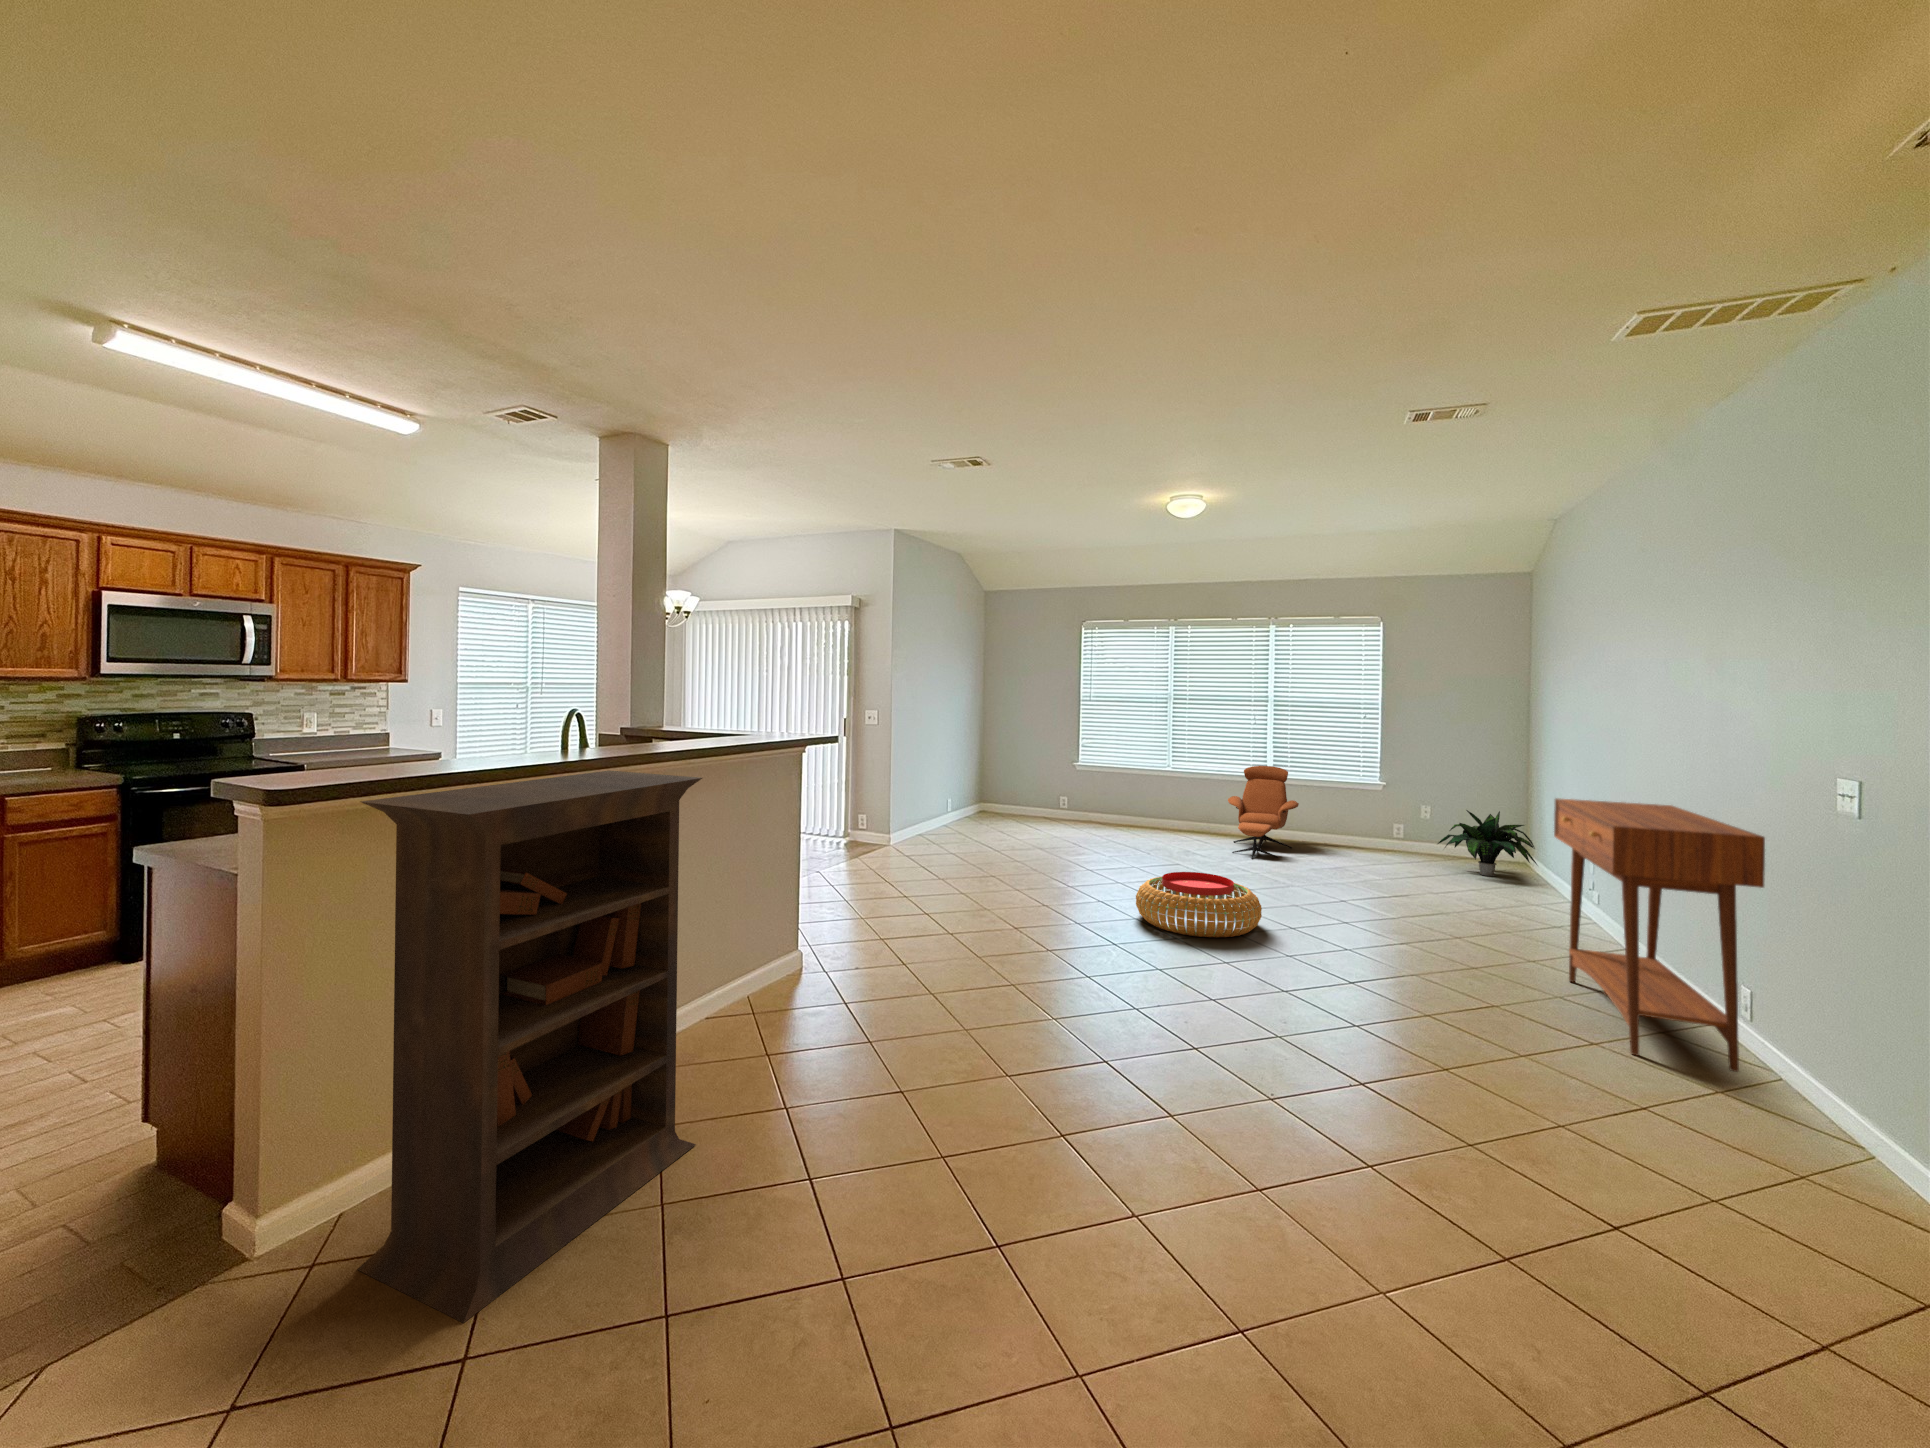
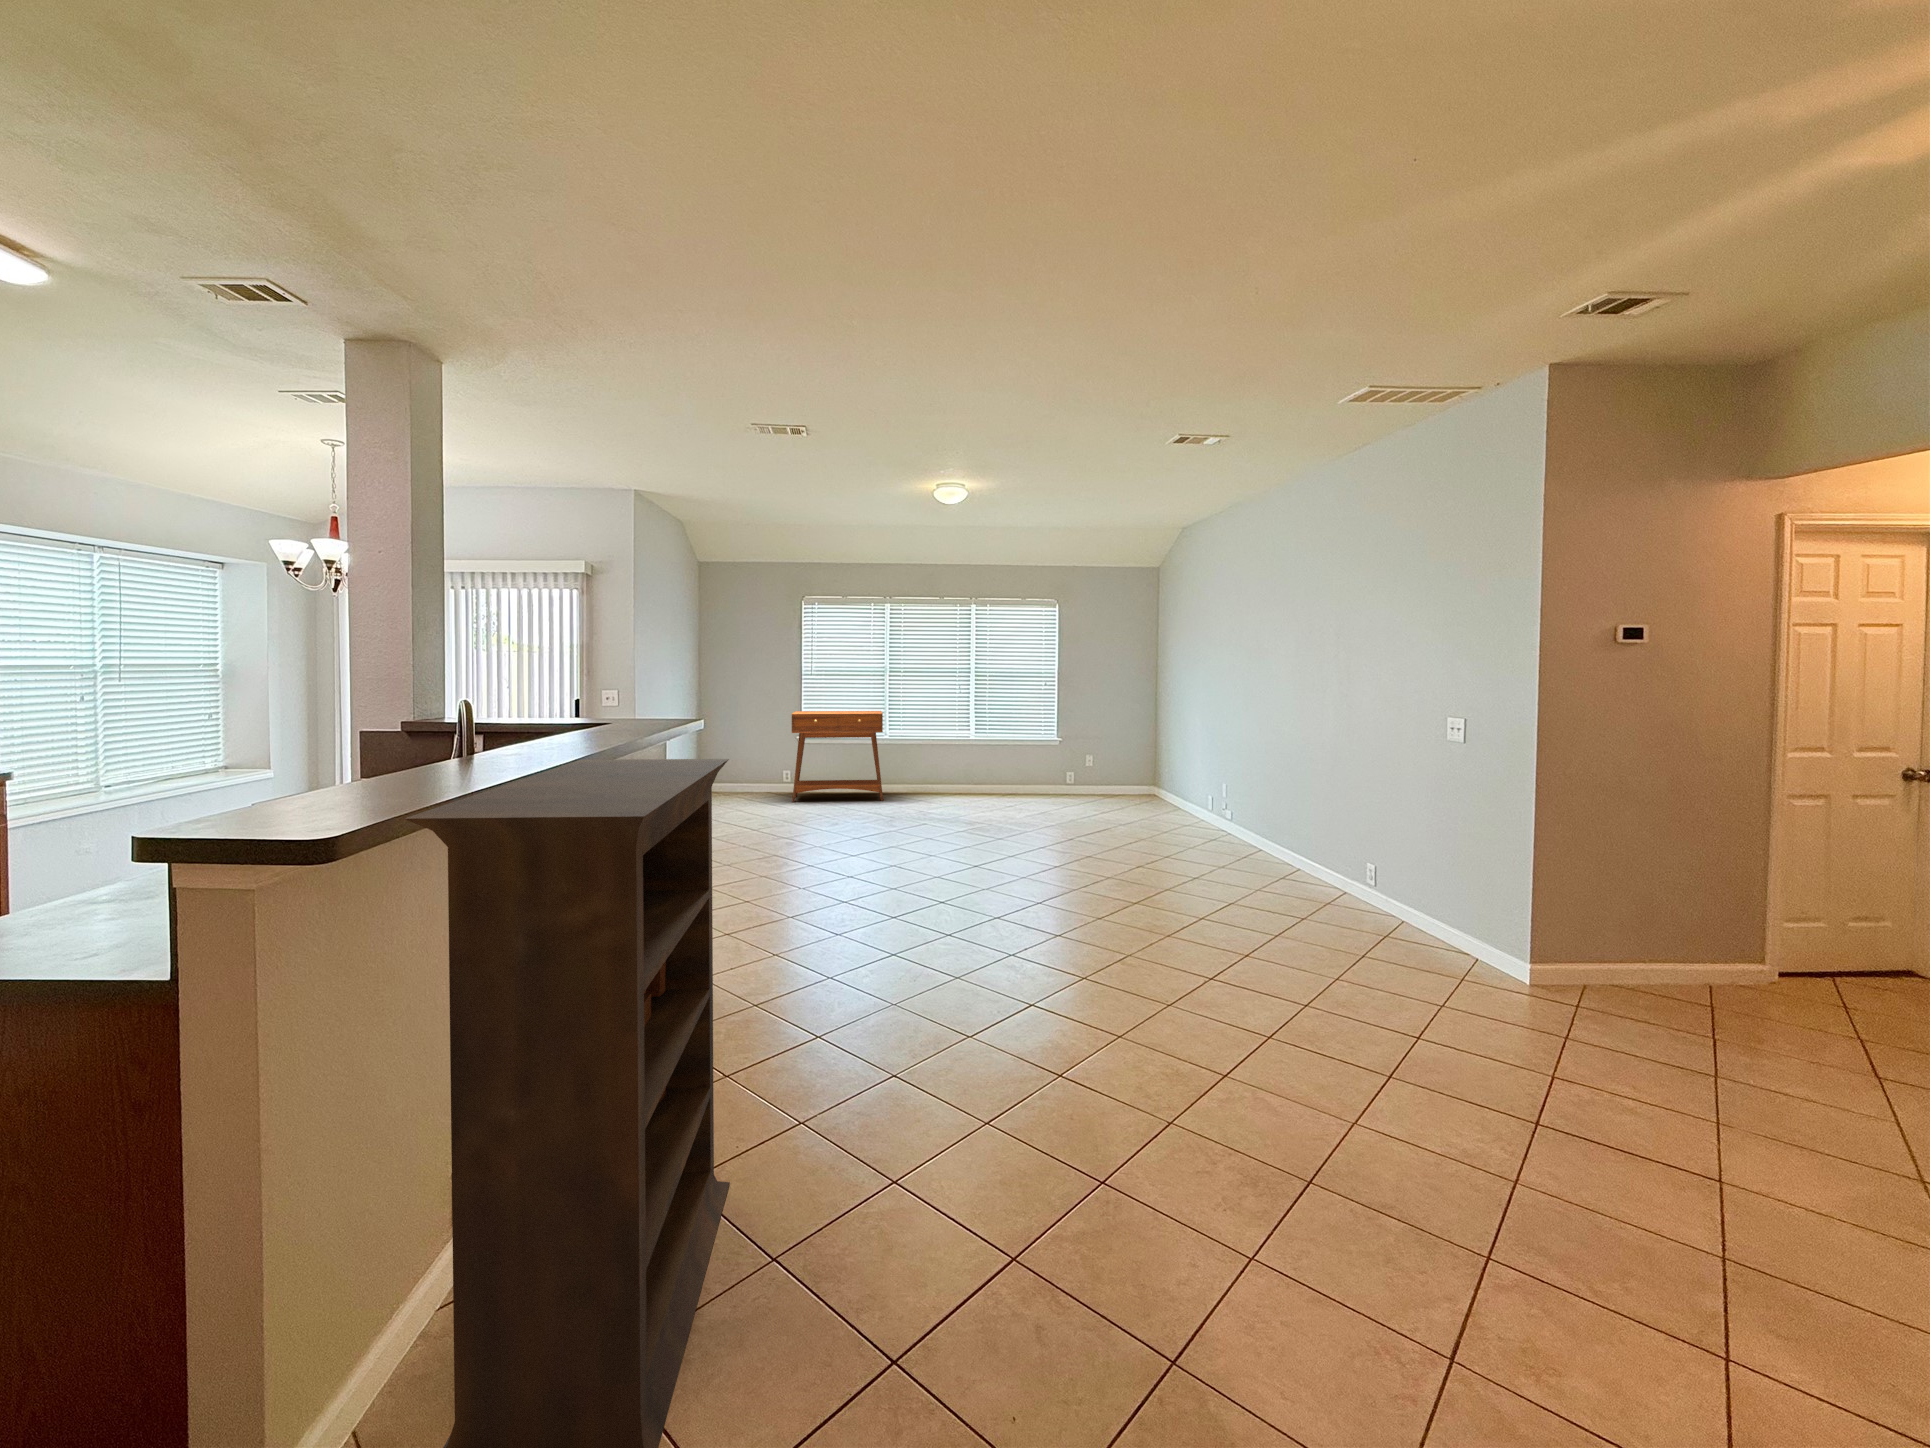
lounge chair: present [1228,766,1299,859] -> none [941,729,998,811]
console table: present [1554,798,1765,1072] -> present [792,711,883,802]
potted plant: present [1438,810,1537,876] -> none [1103,753,1171,805]
pouf: present [1136,872,1262,937] -> none [929,824,1036,880]

